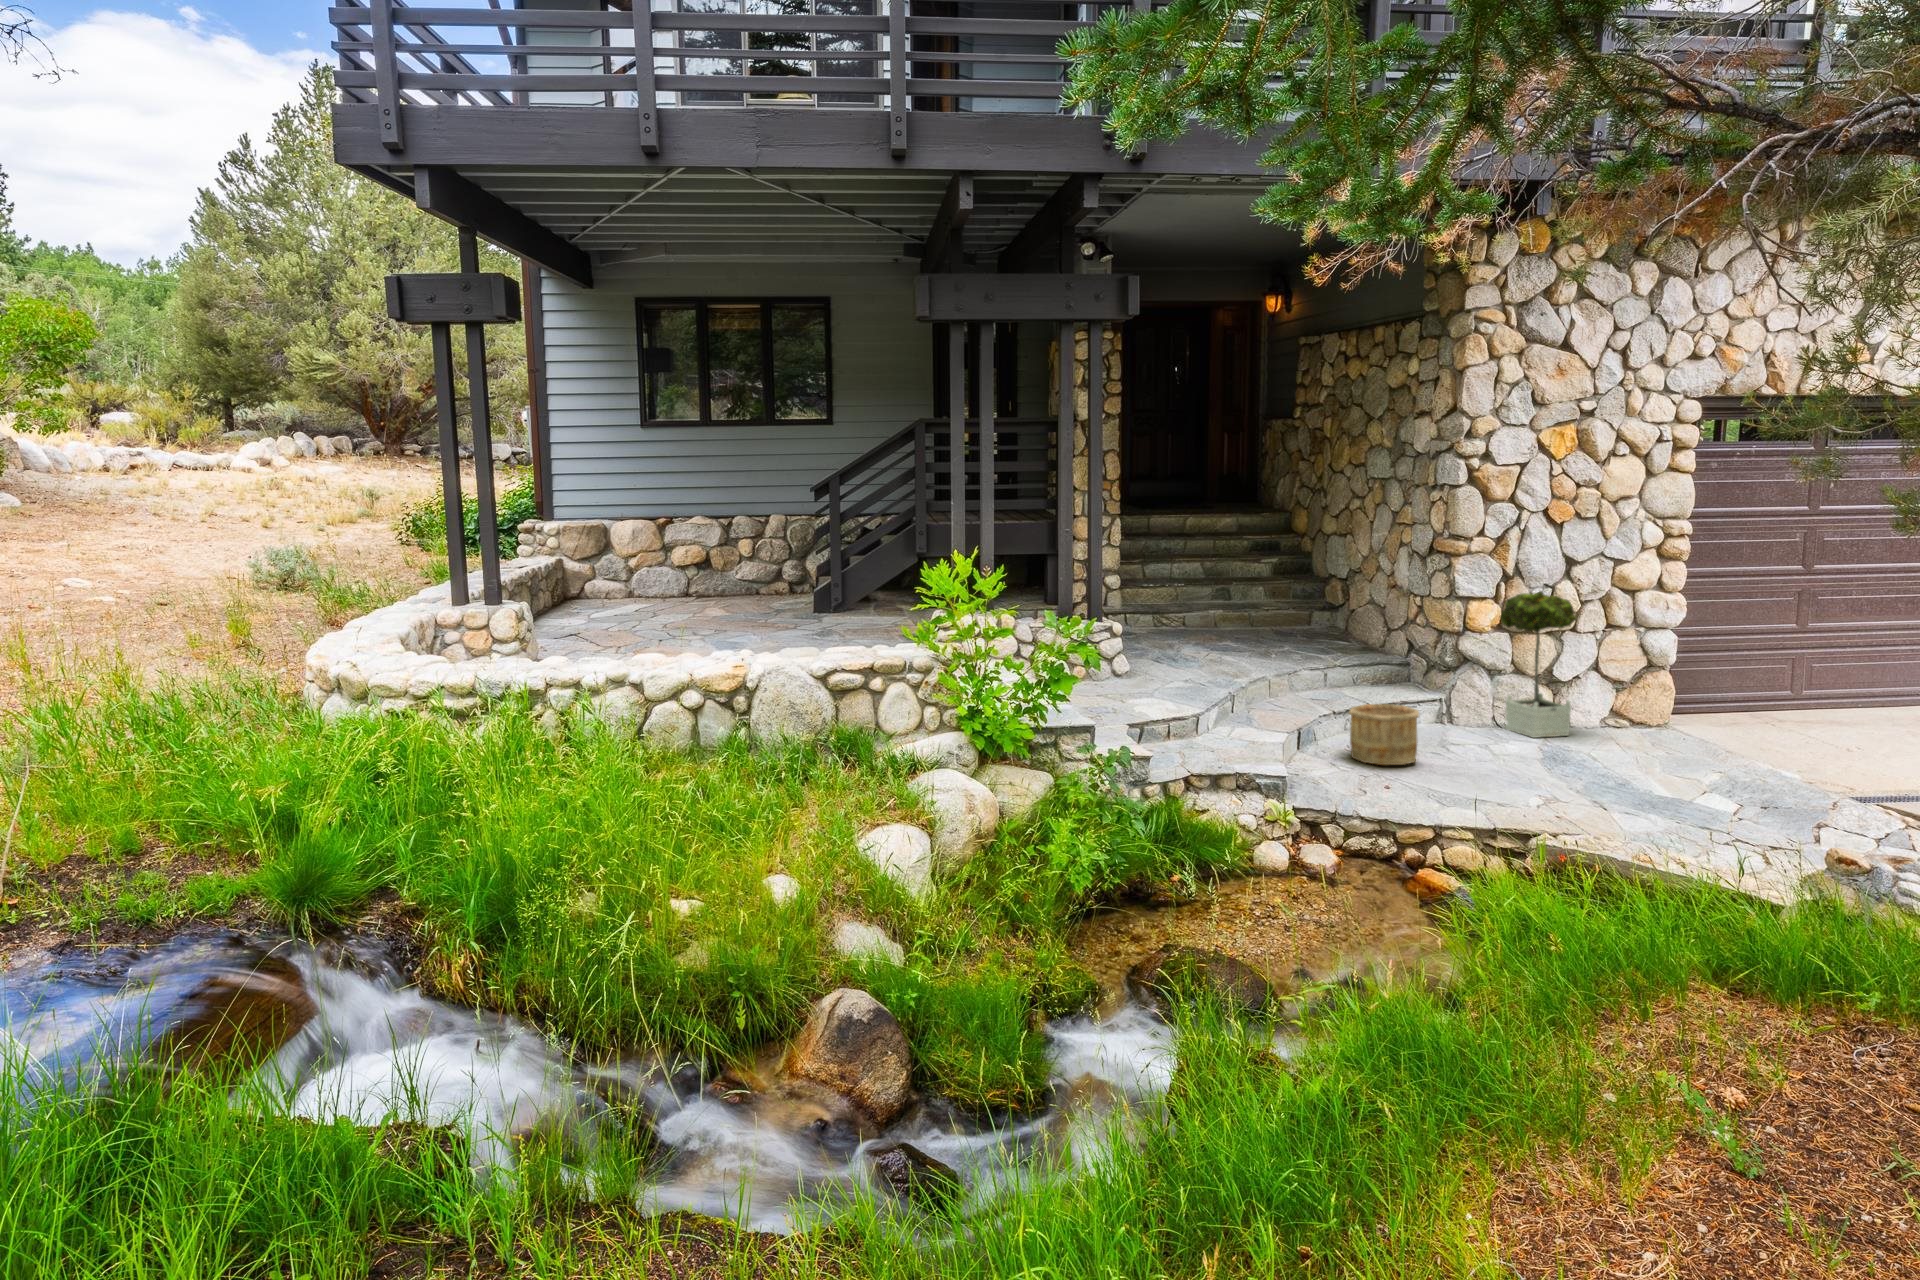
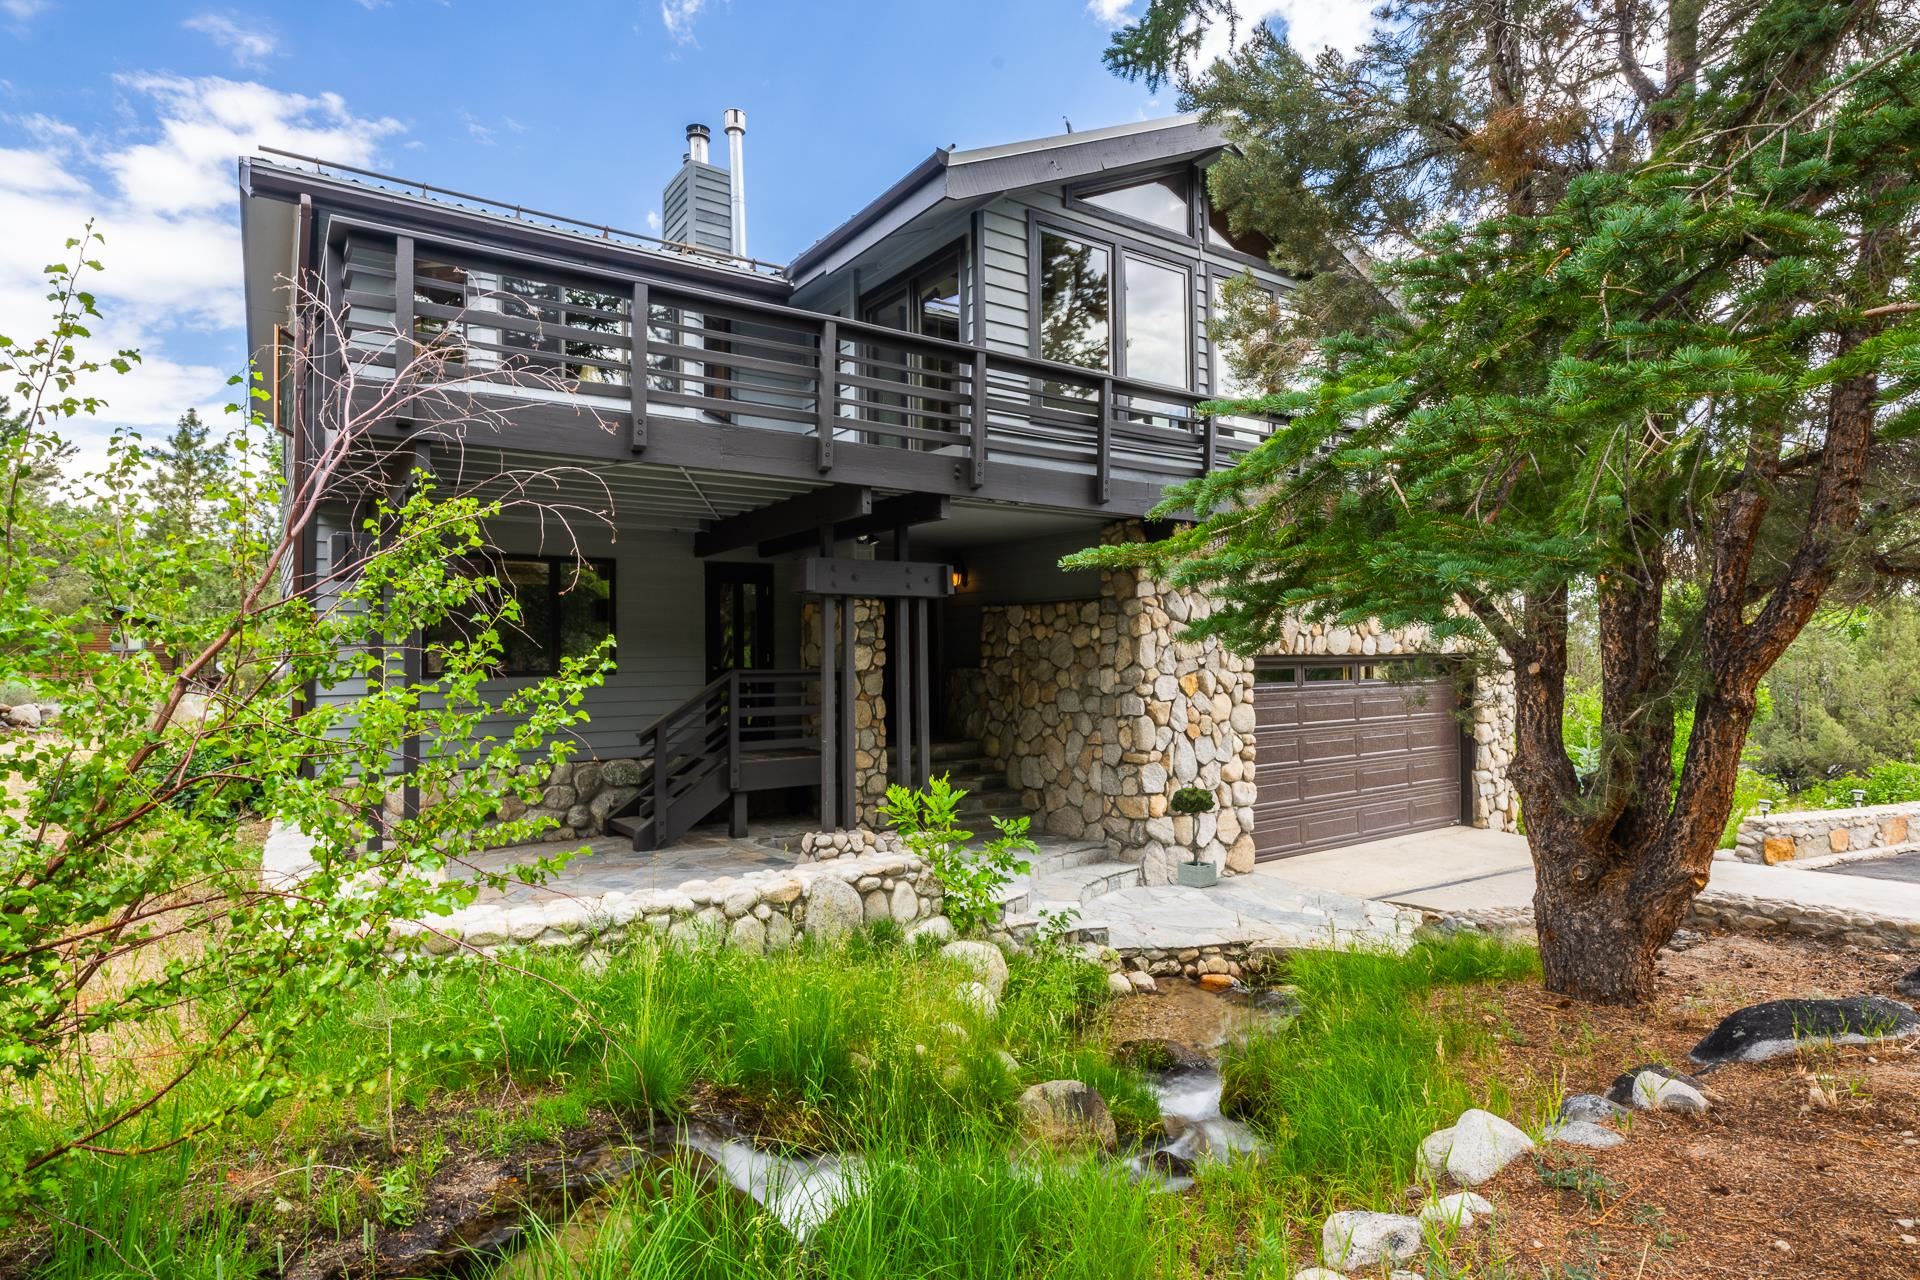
wooden bucket: present [1349,704,1419,765] -> none [1109,871,1157,914]

